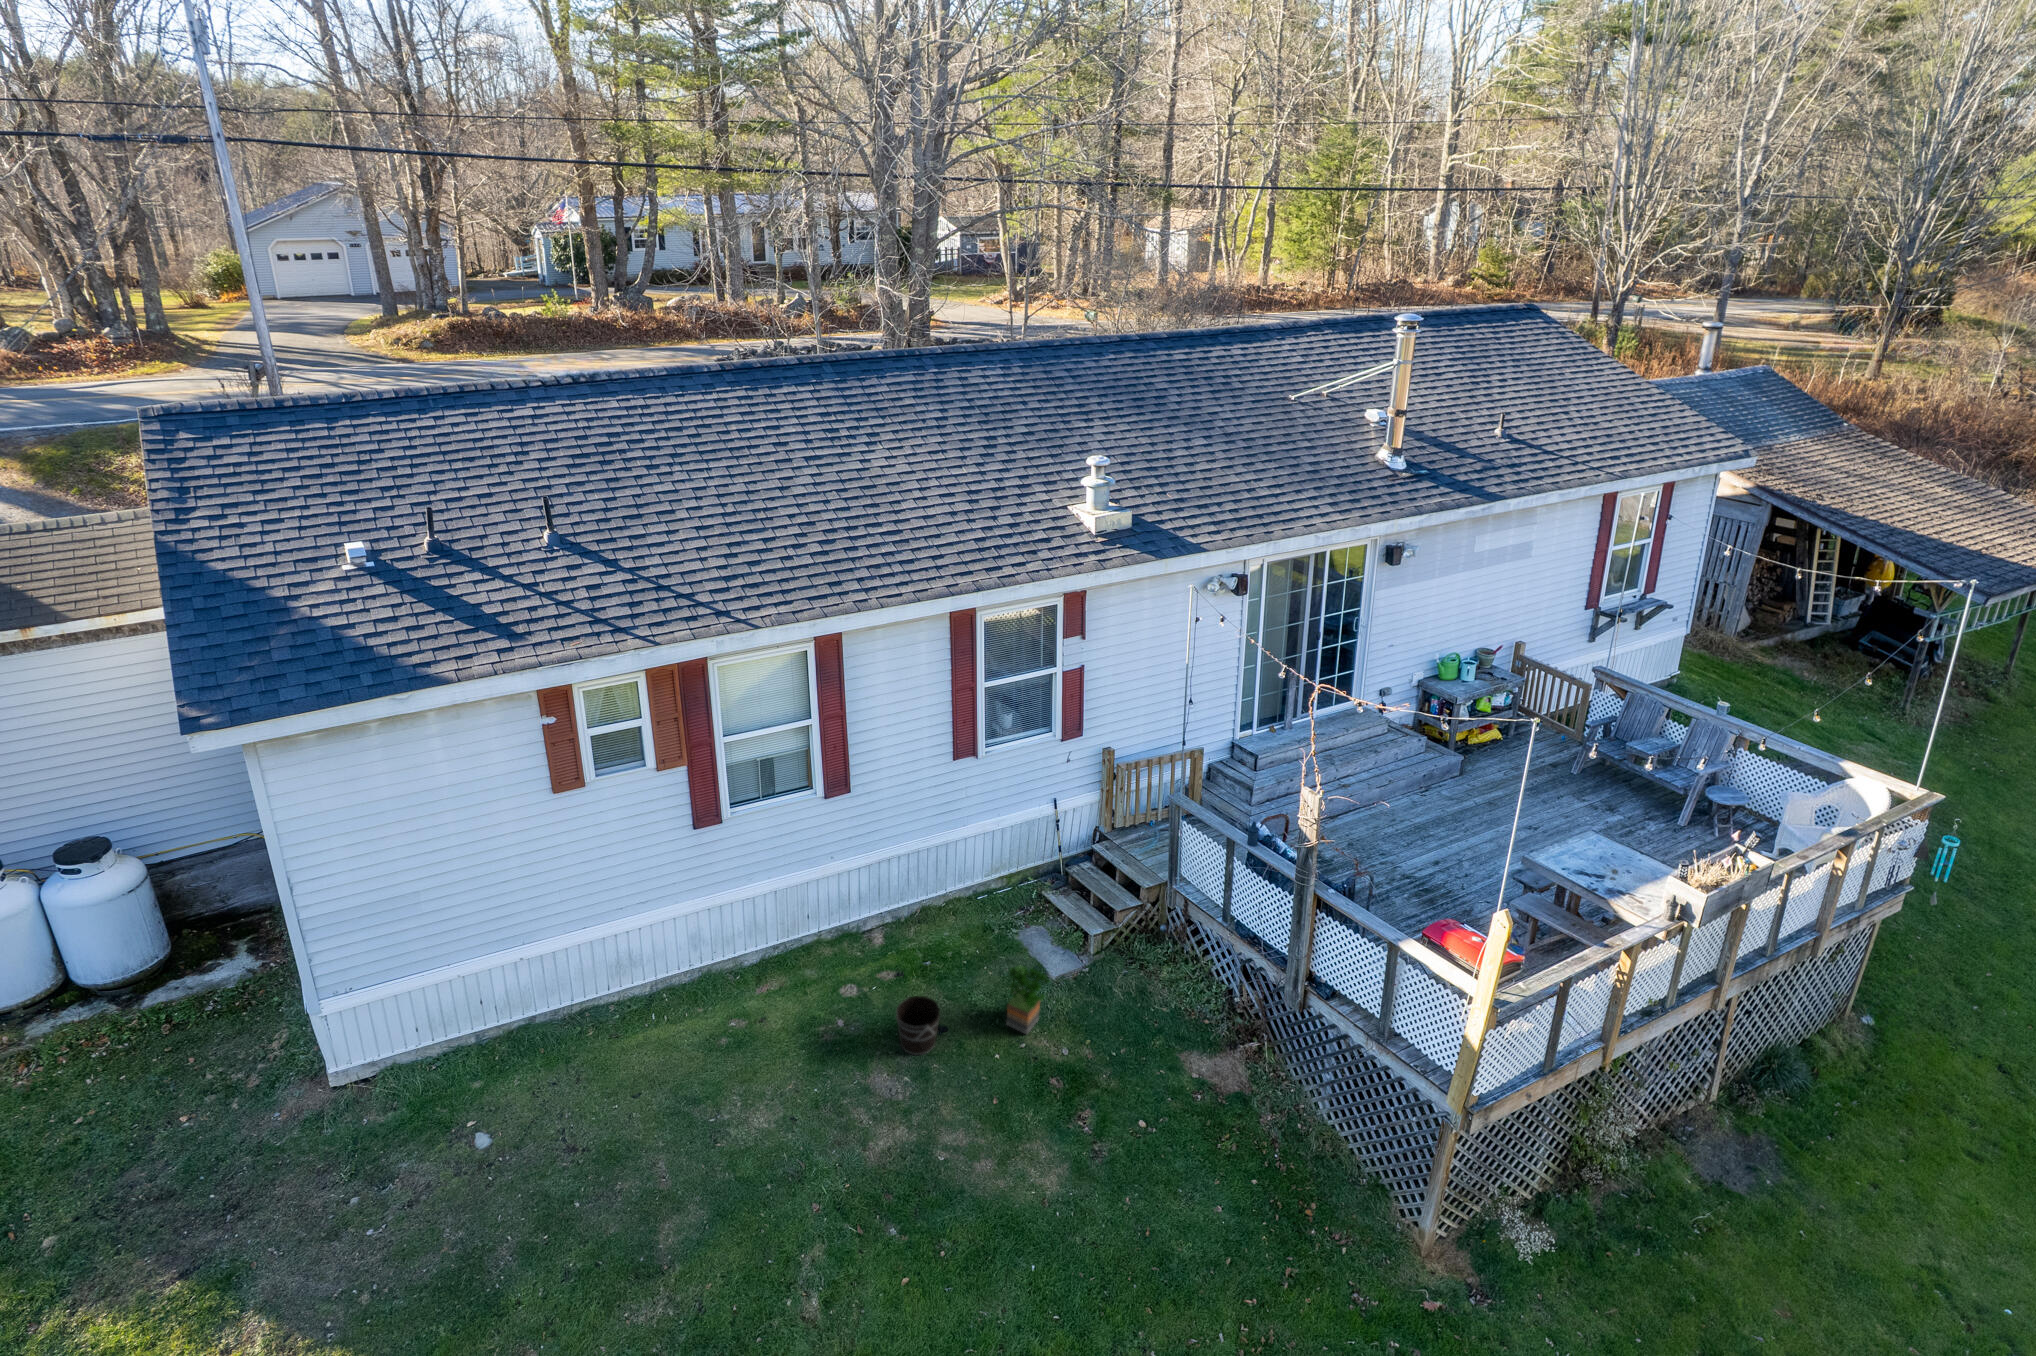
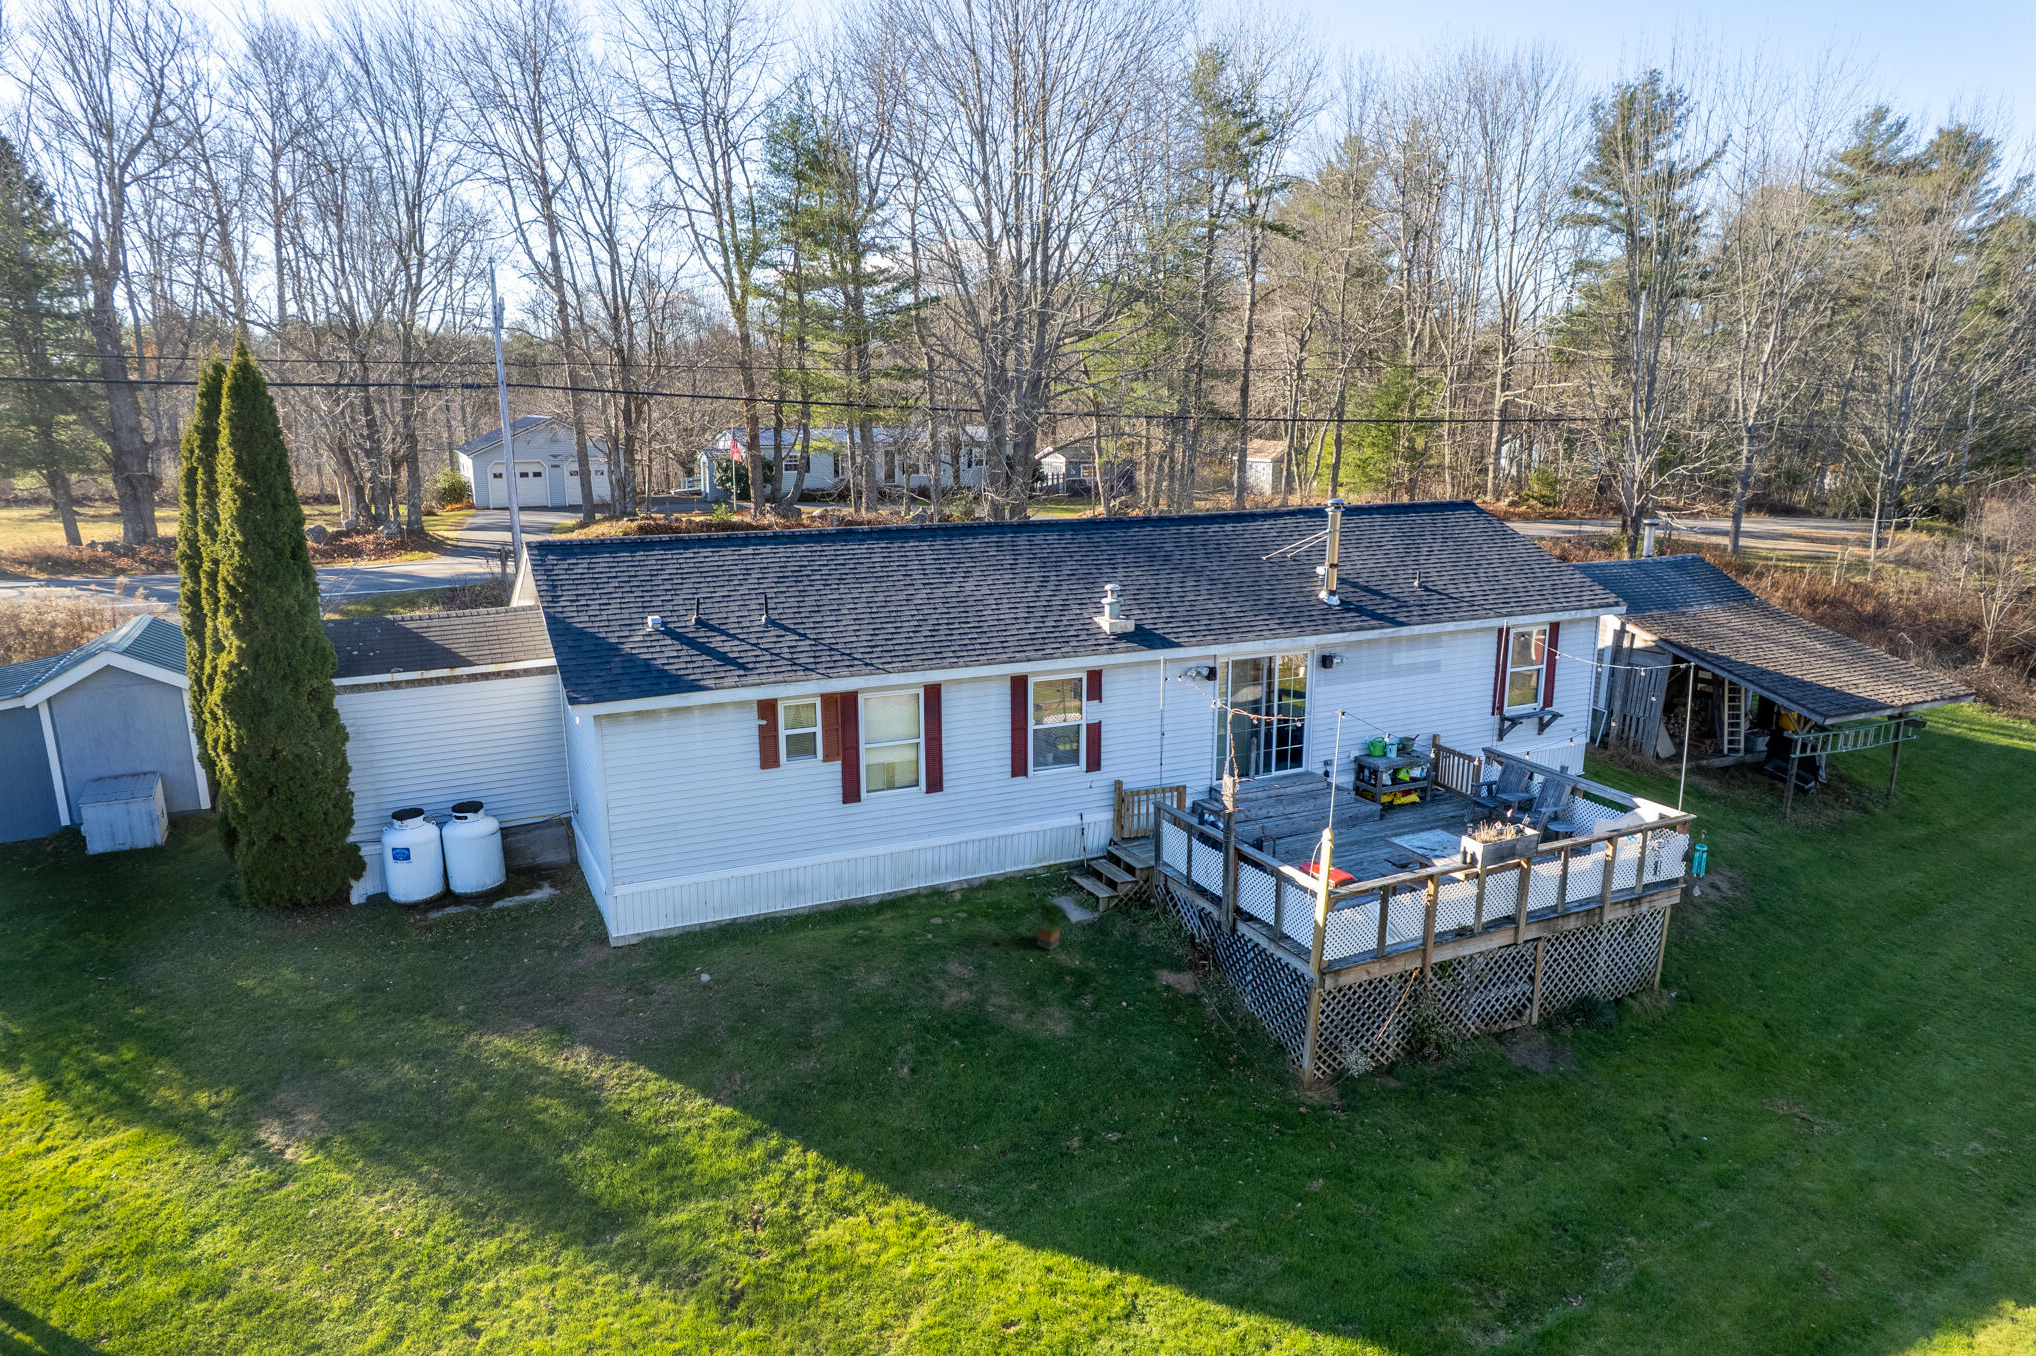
bucket: present [896,996,940,1055] -> none [964,917,993,956]

